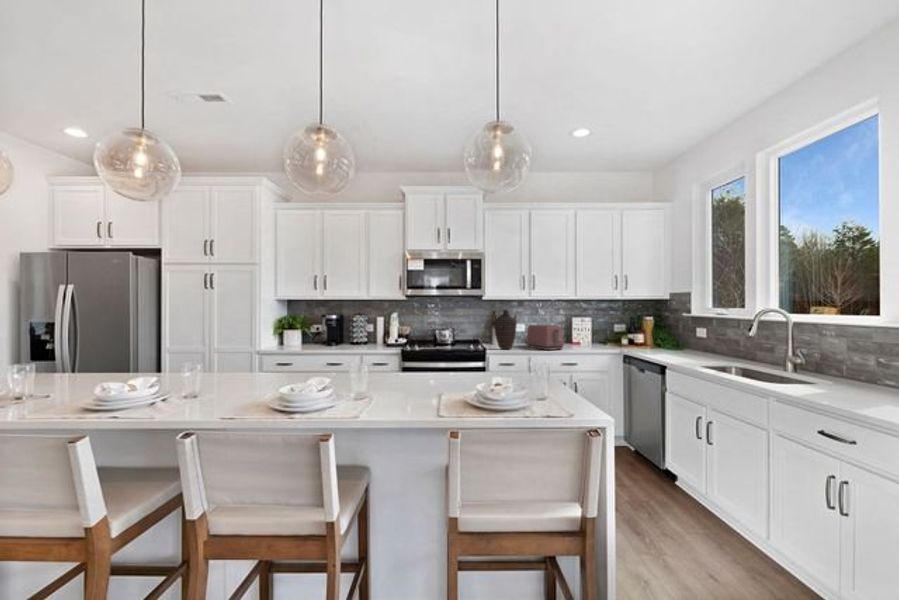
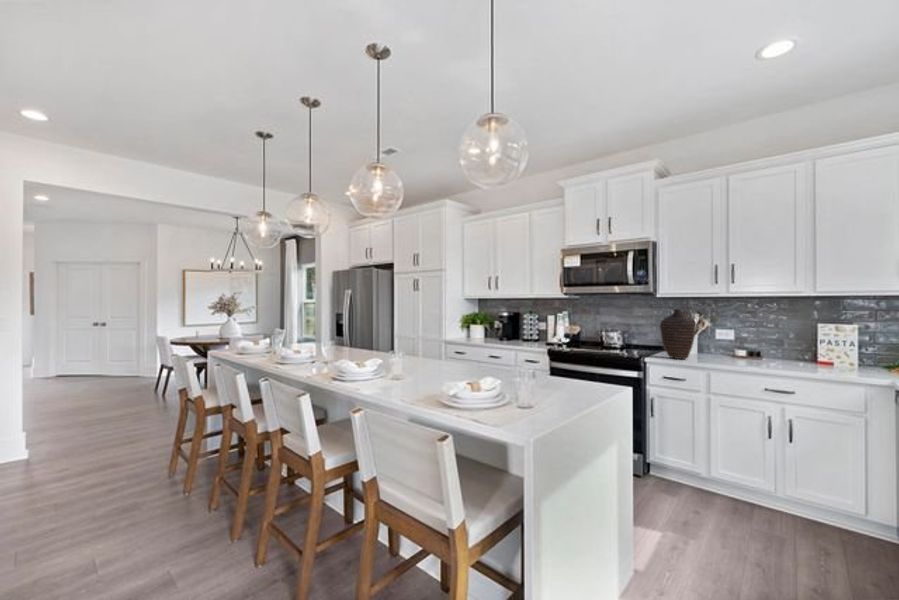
toaster: present [527,325,564,350] -> none [721,330,783,367]

